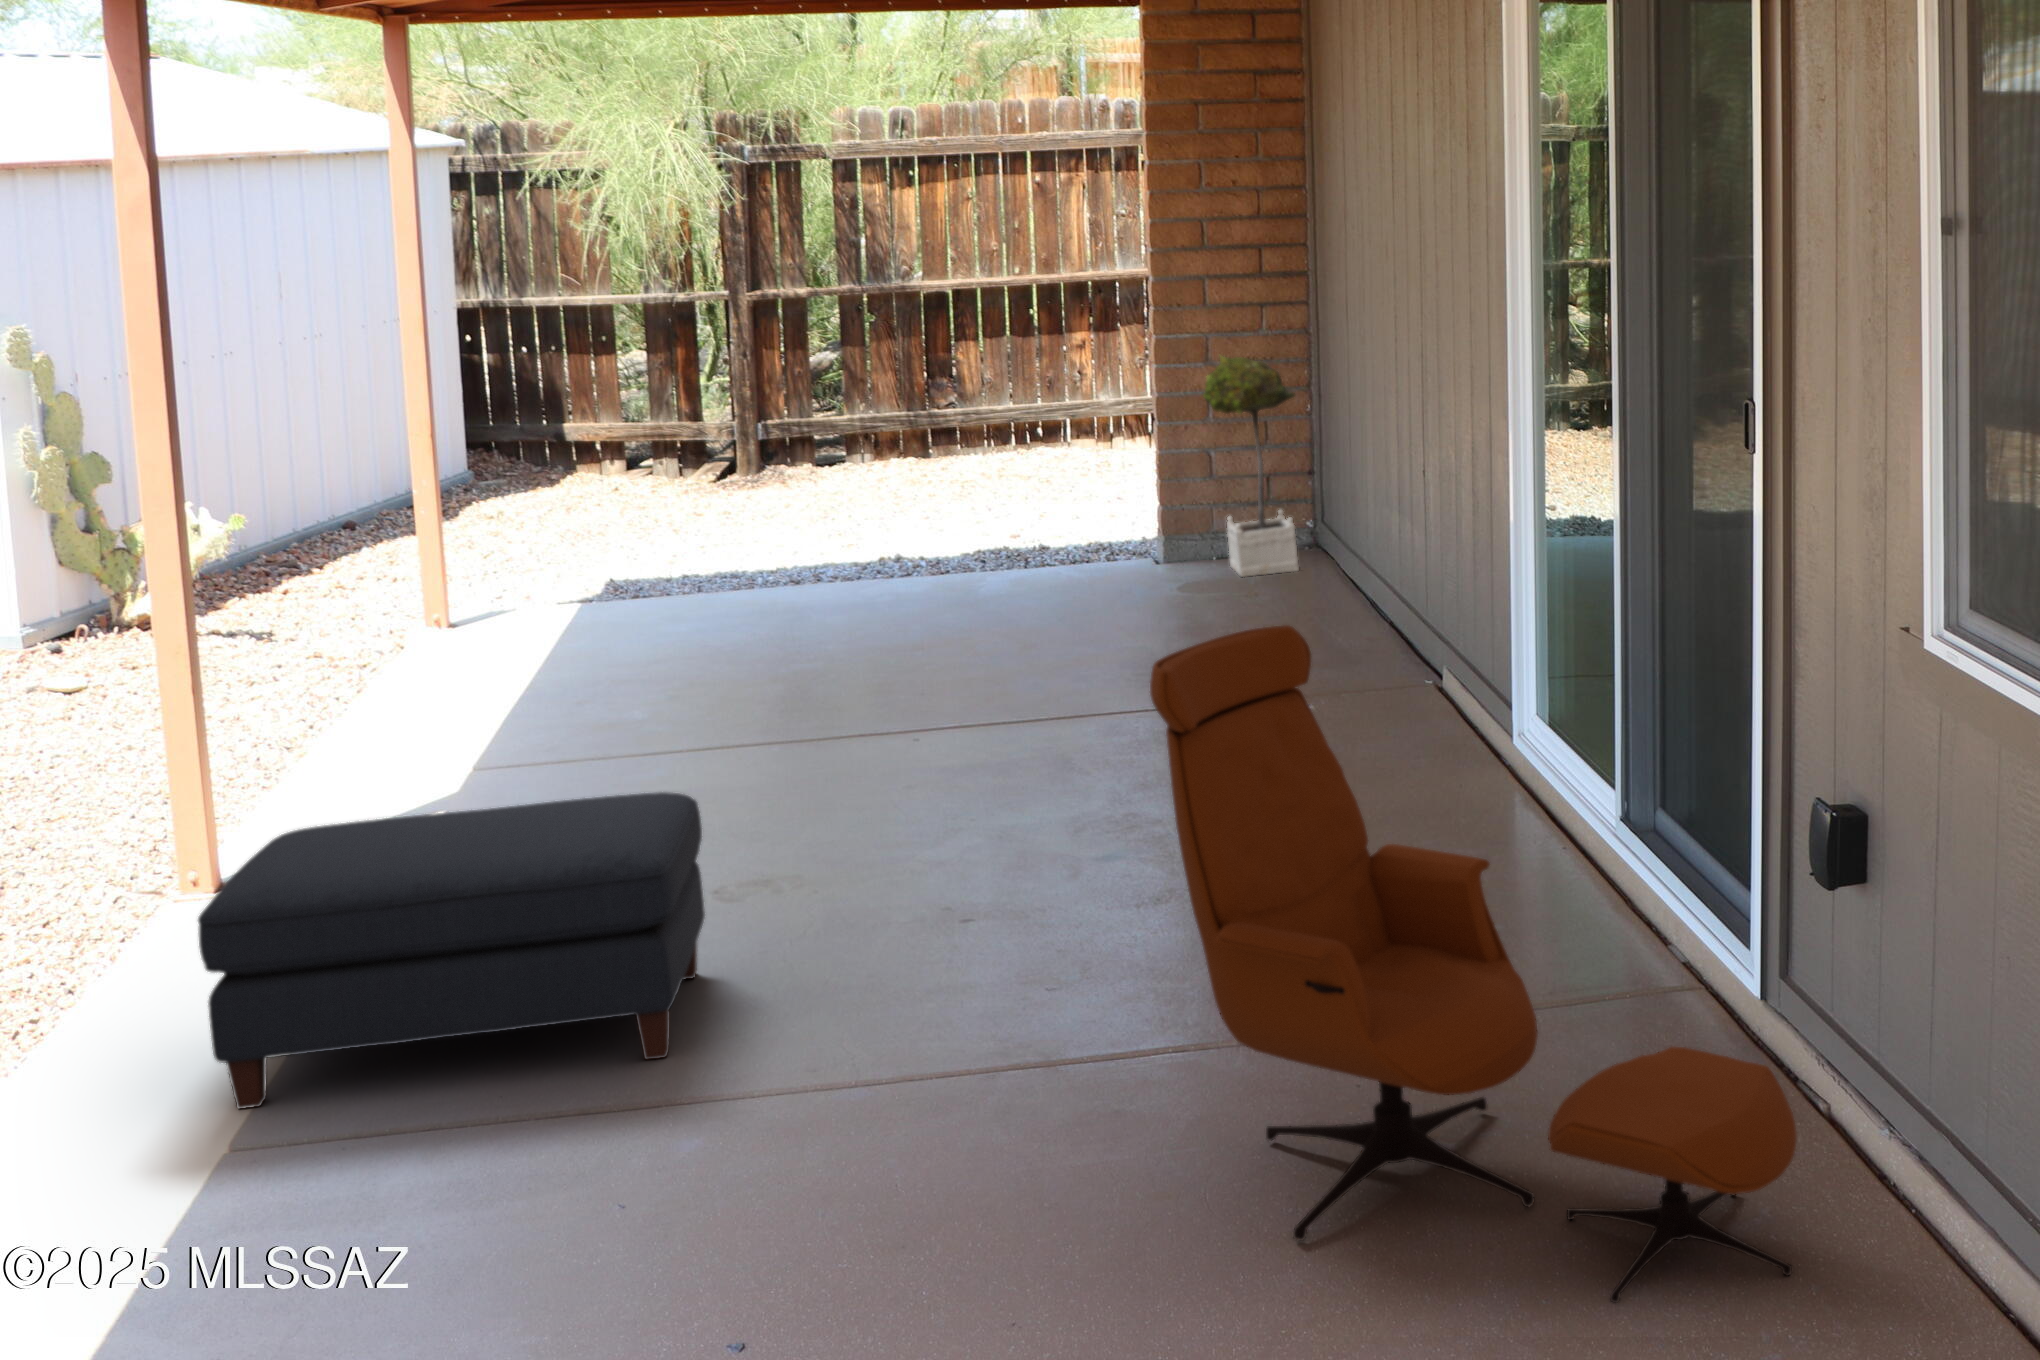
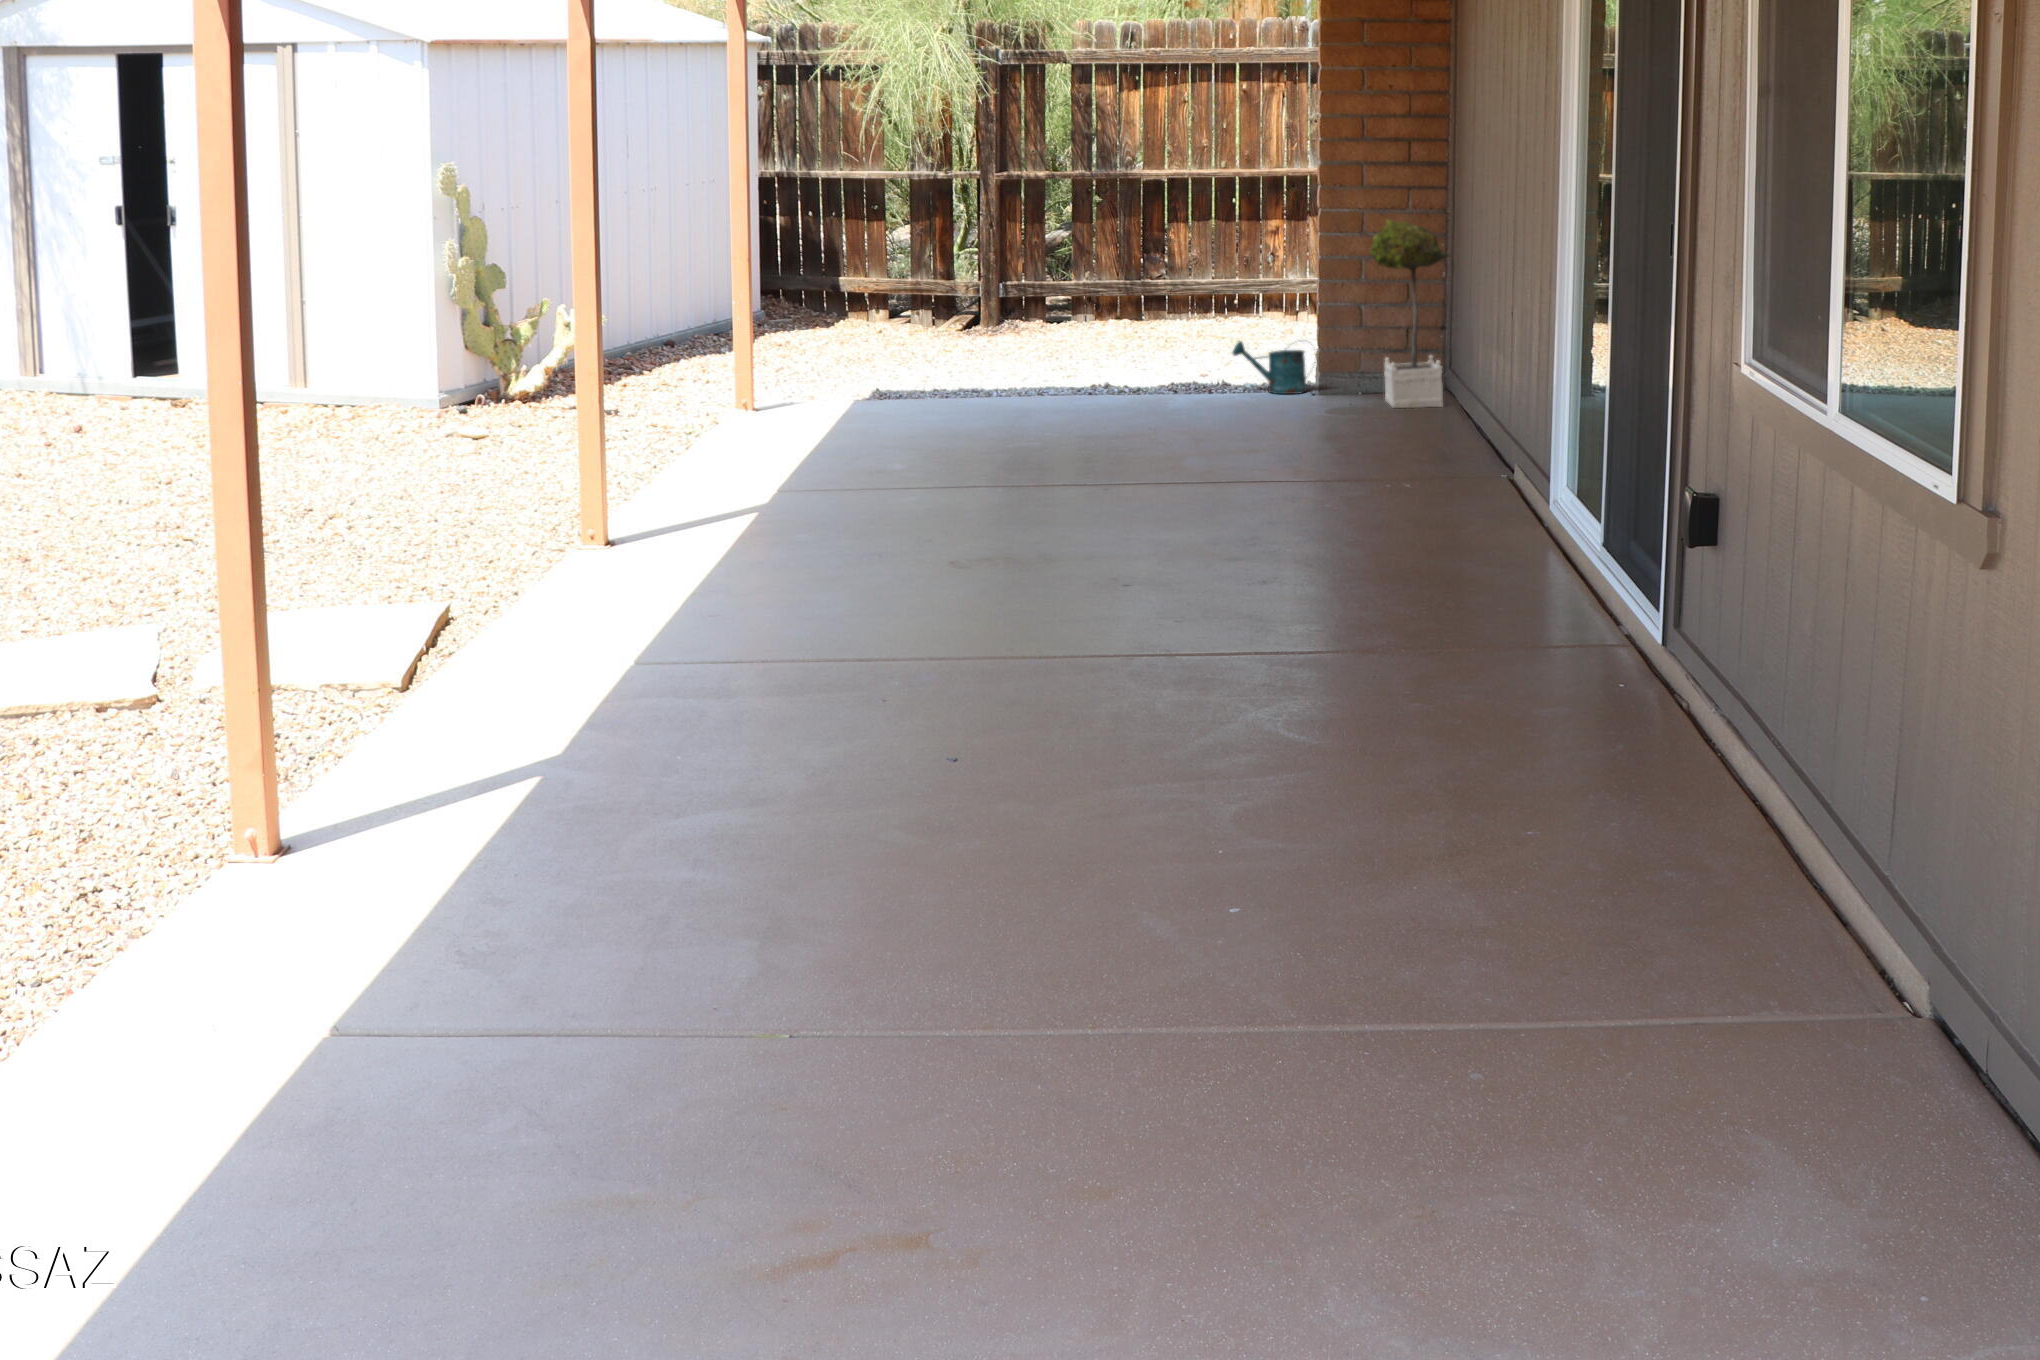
watering can: none [1046,498,1146,564] -> present [1233,341,1315,394]
lounge chair: present [1150,625,1797,1303] -> none [1296,345,1771,842]
ottoman: present [198,792,705,1109] -> none [608,476,957,666]

